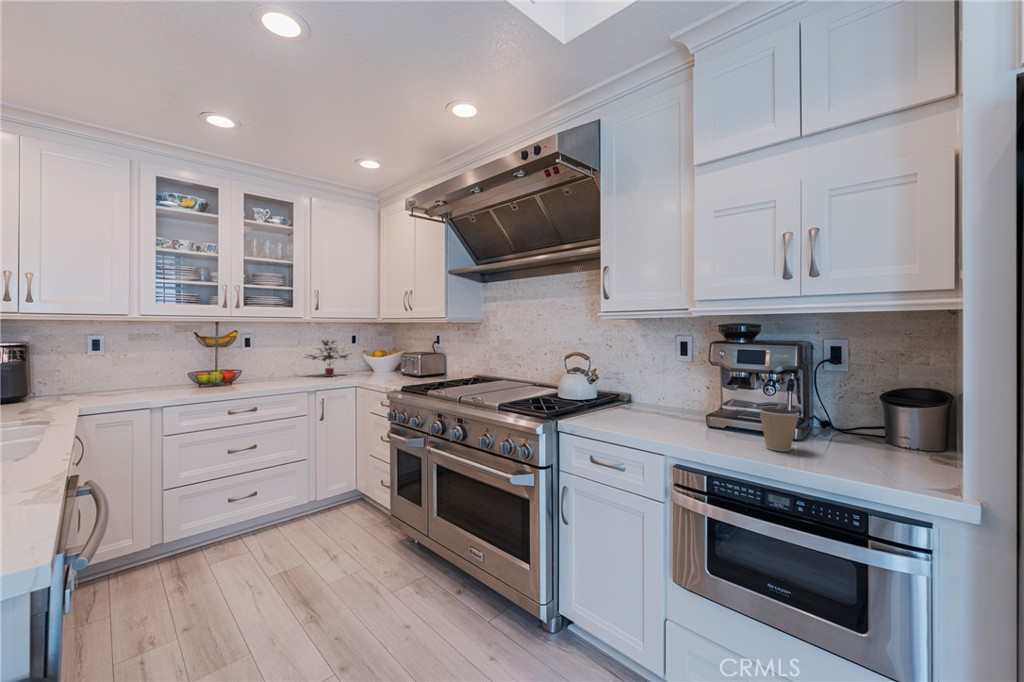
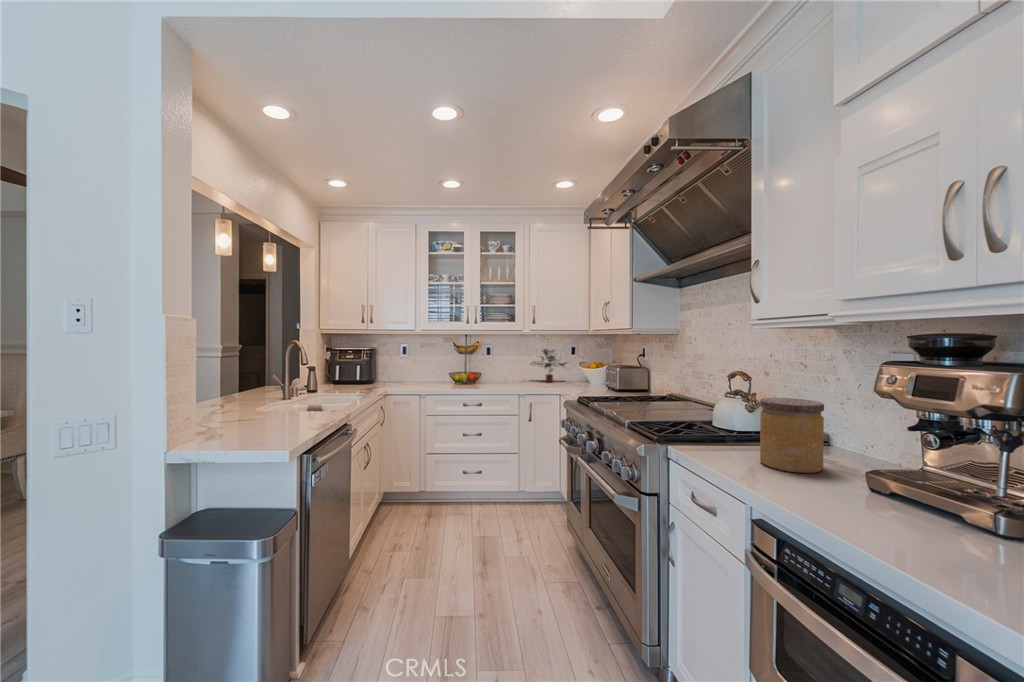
jar: none [633,372,677,427] -> present [760,398,824,473]
coffee cup: present [759,408,799,452] -> none [879,465,951,537]

